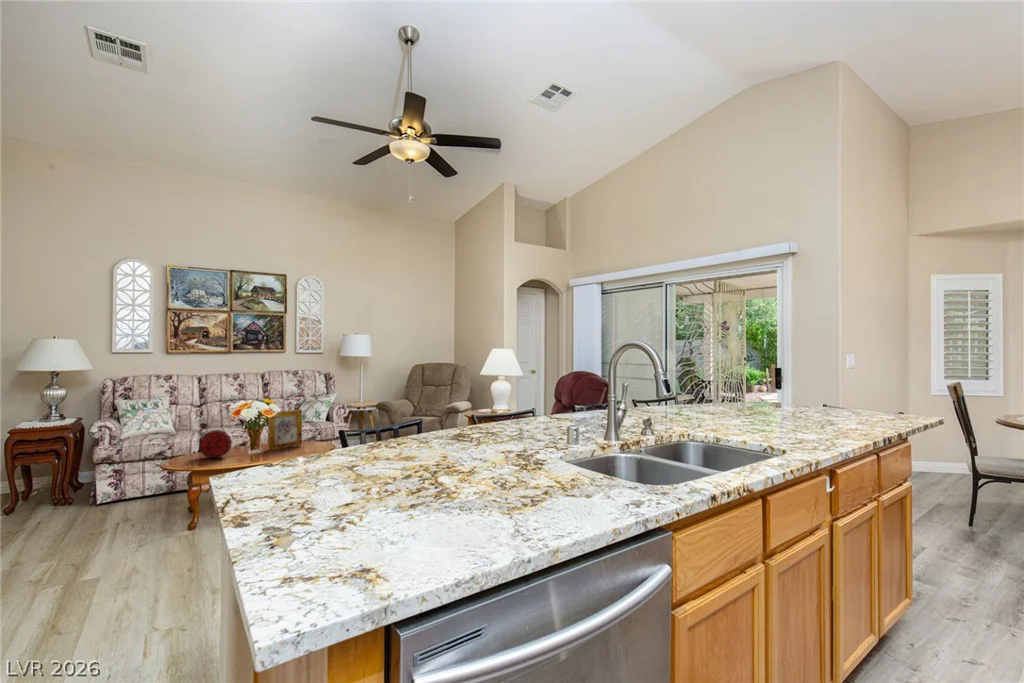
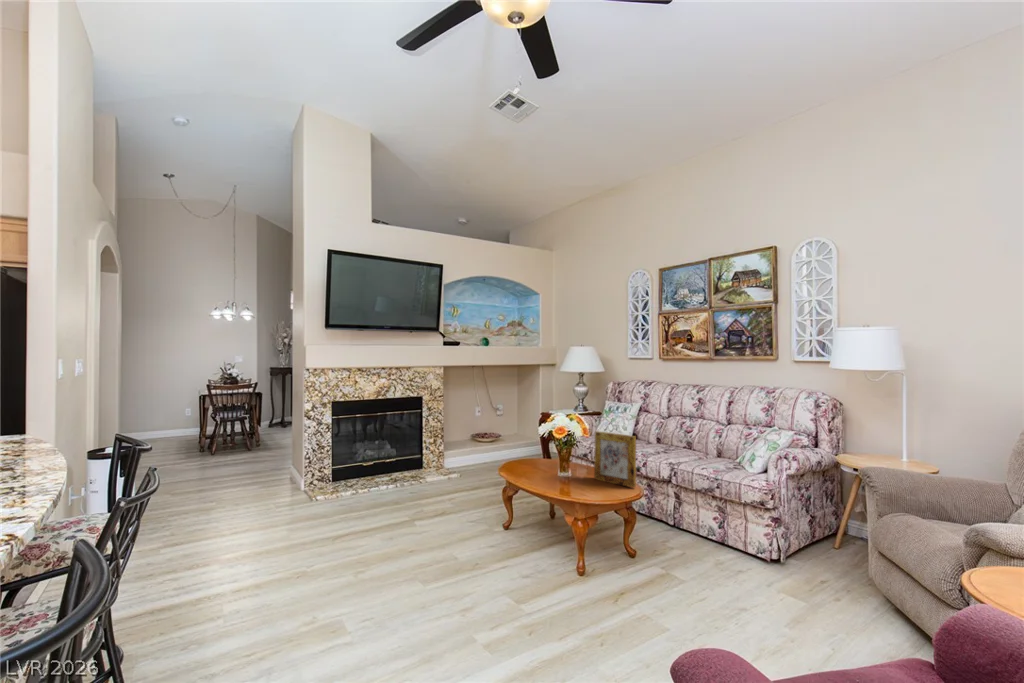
decorative orb: present [199,430,232,458] -> none [523,437,553,467]

